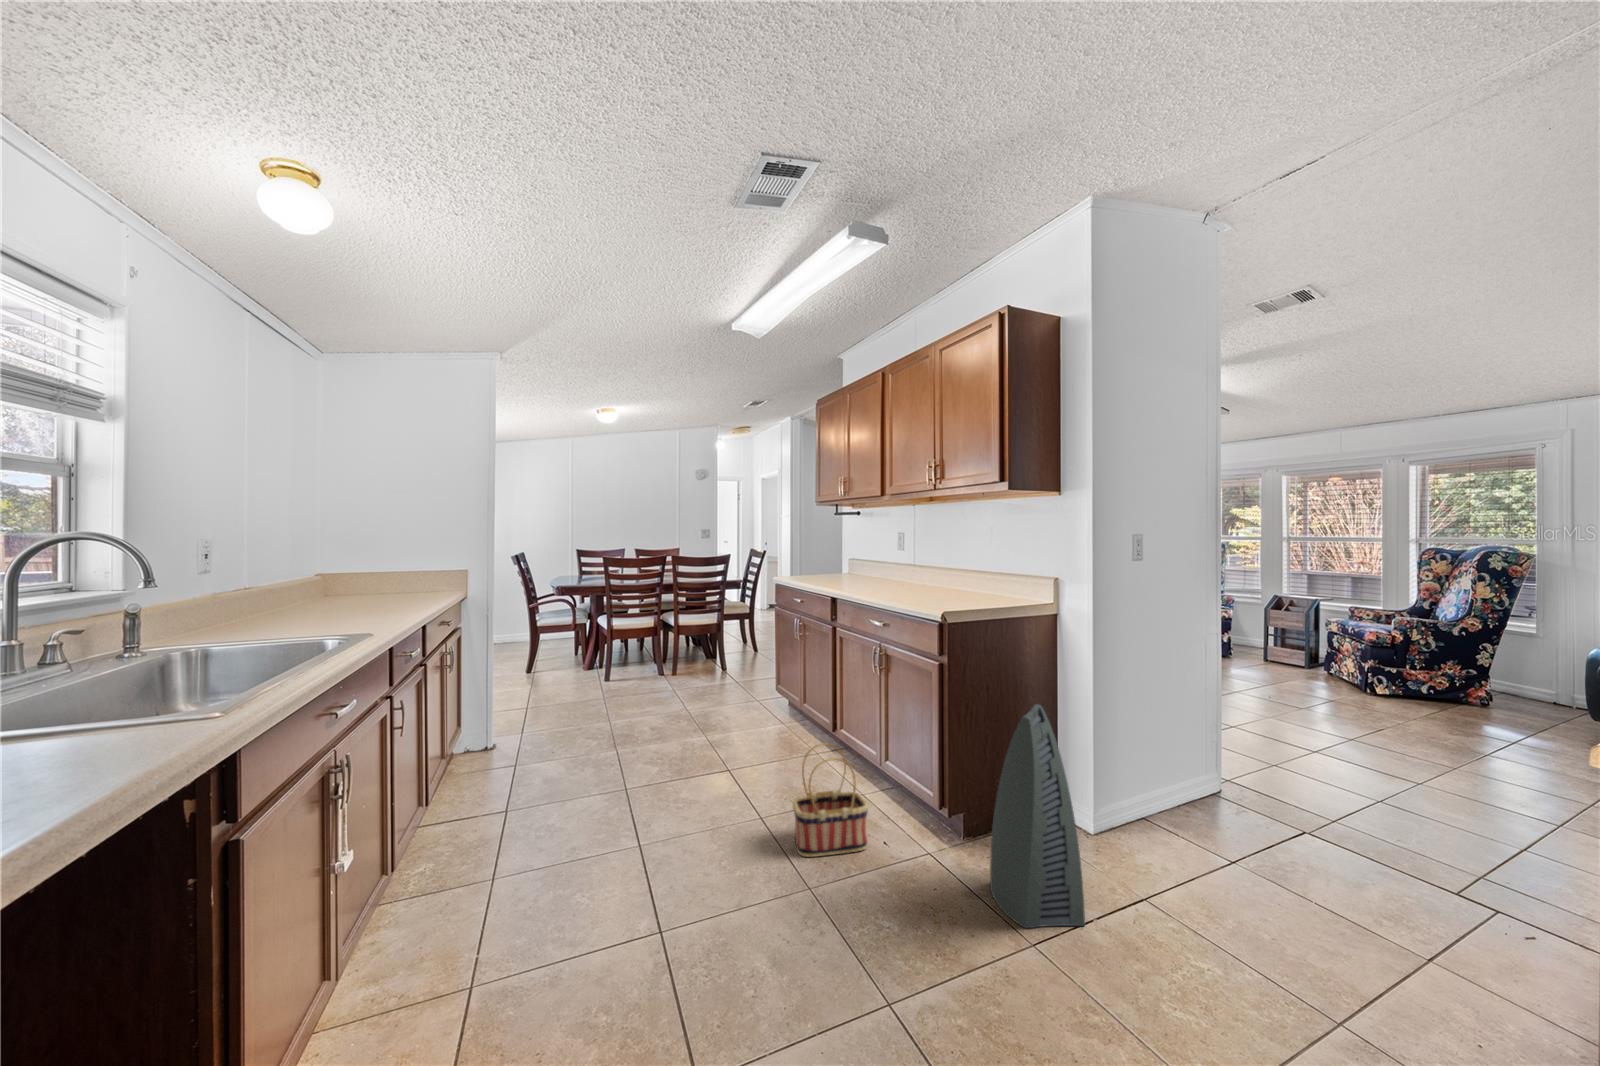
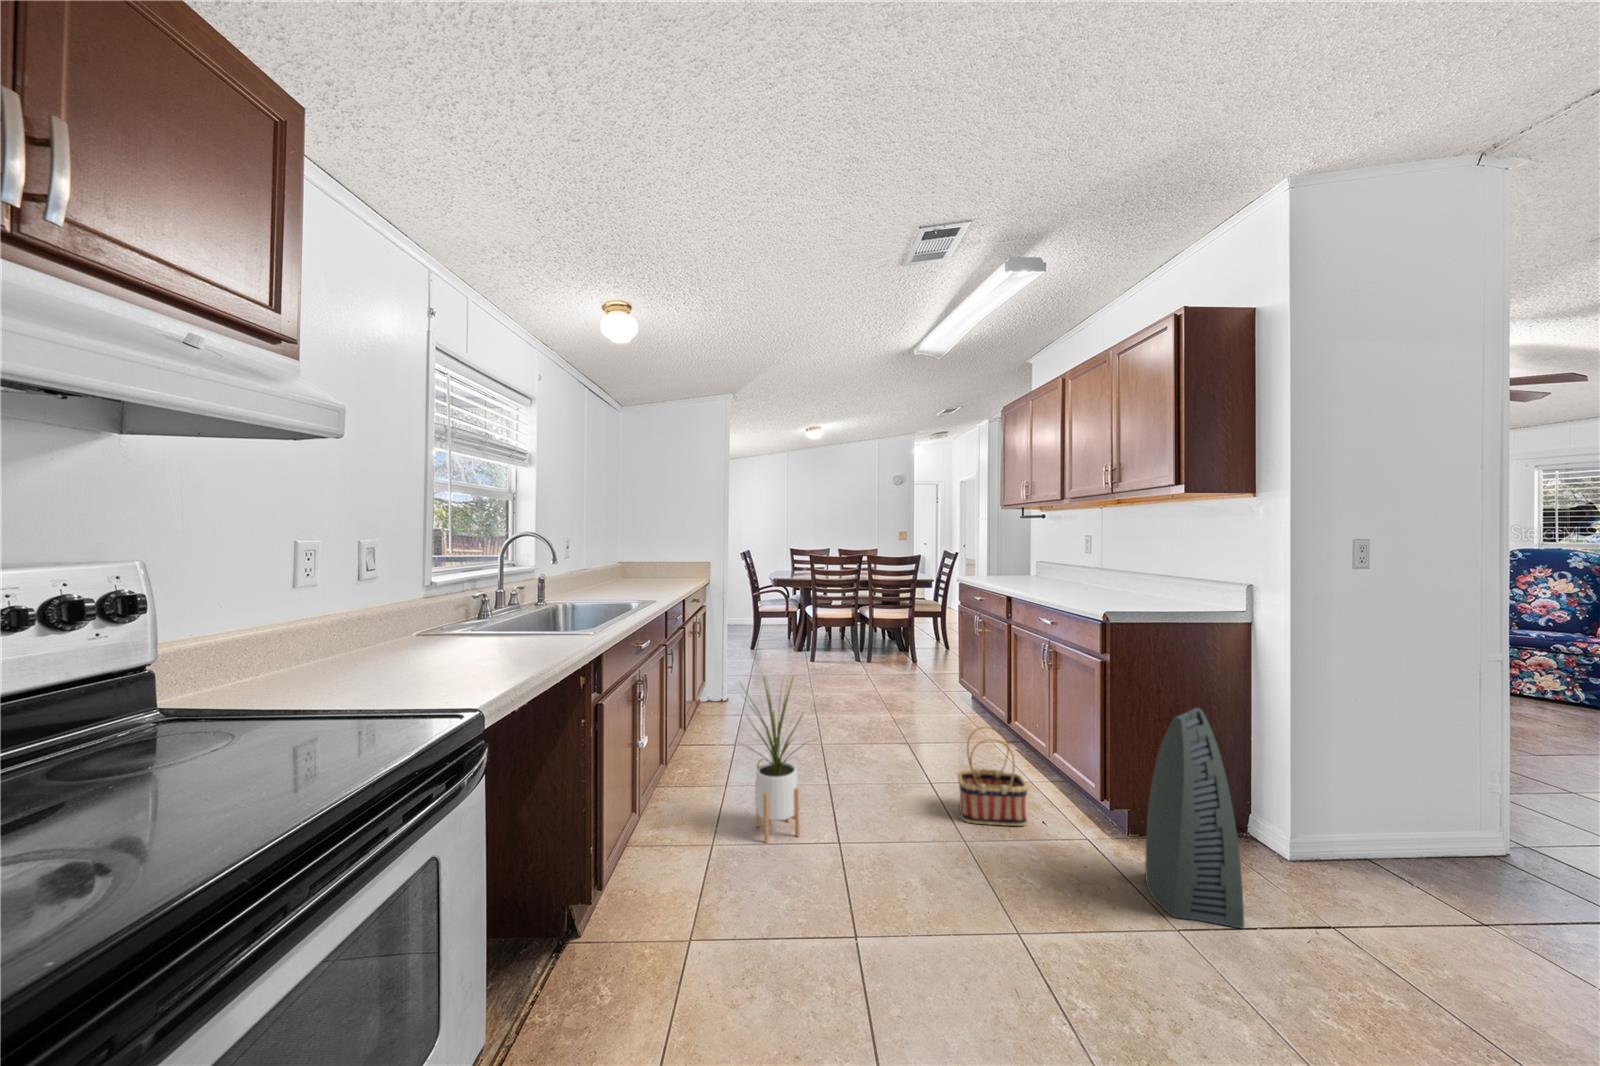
house plant: none [503,698,629,935] -> present [751,676,817,842]

